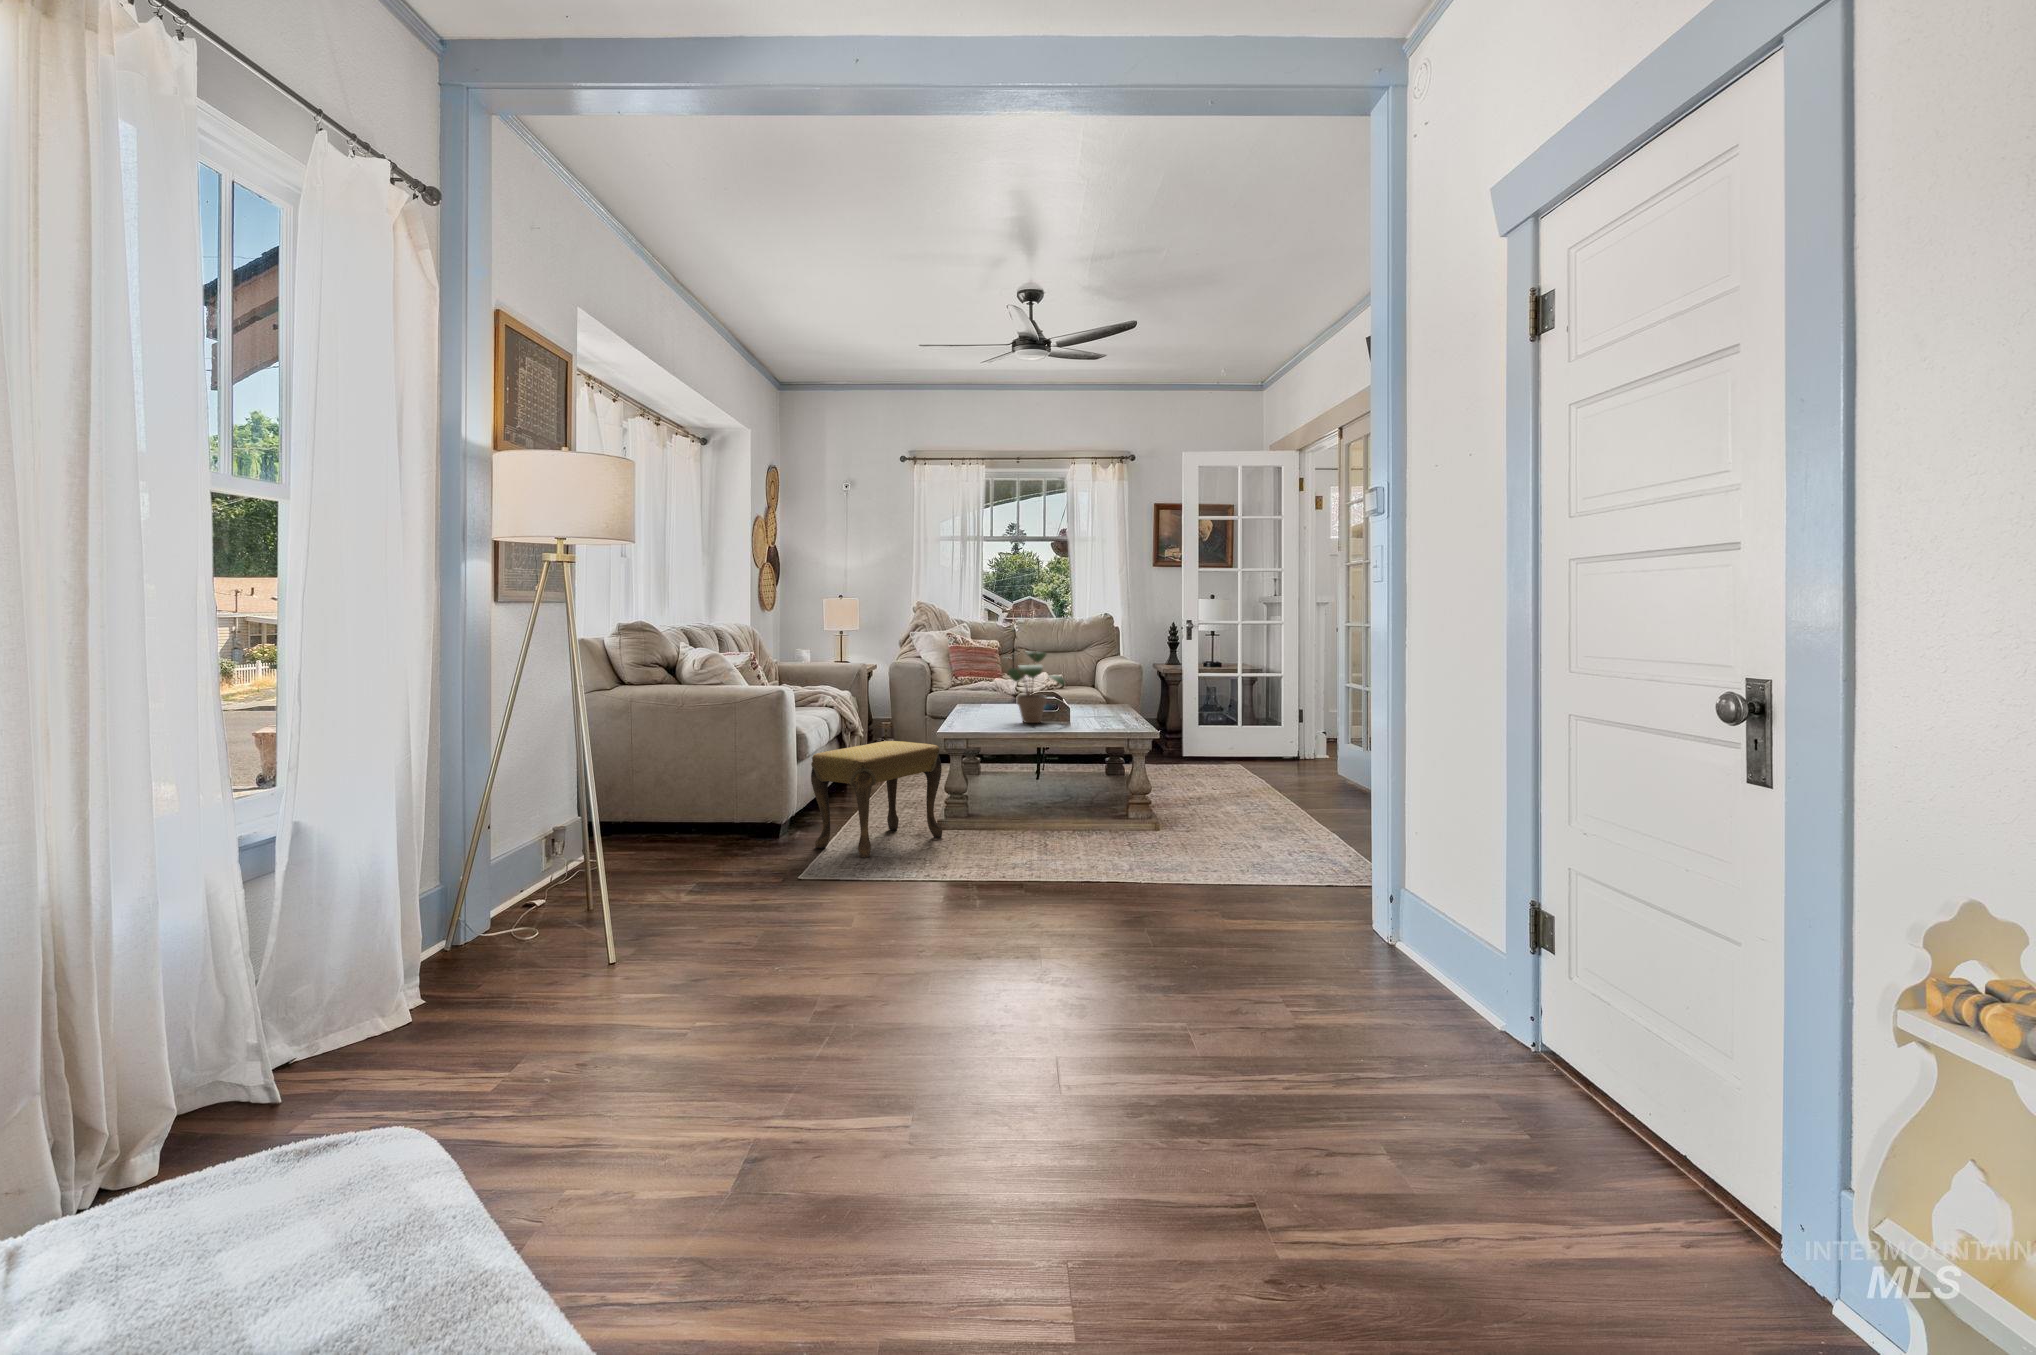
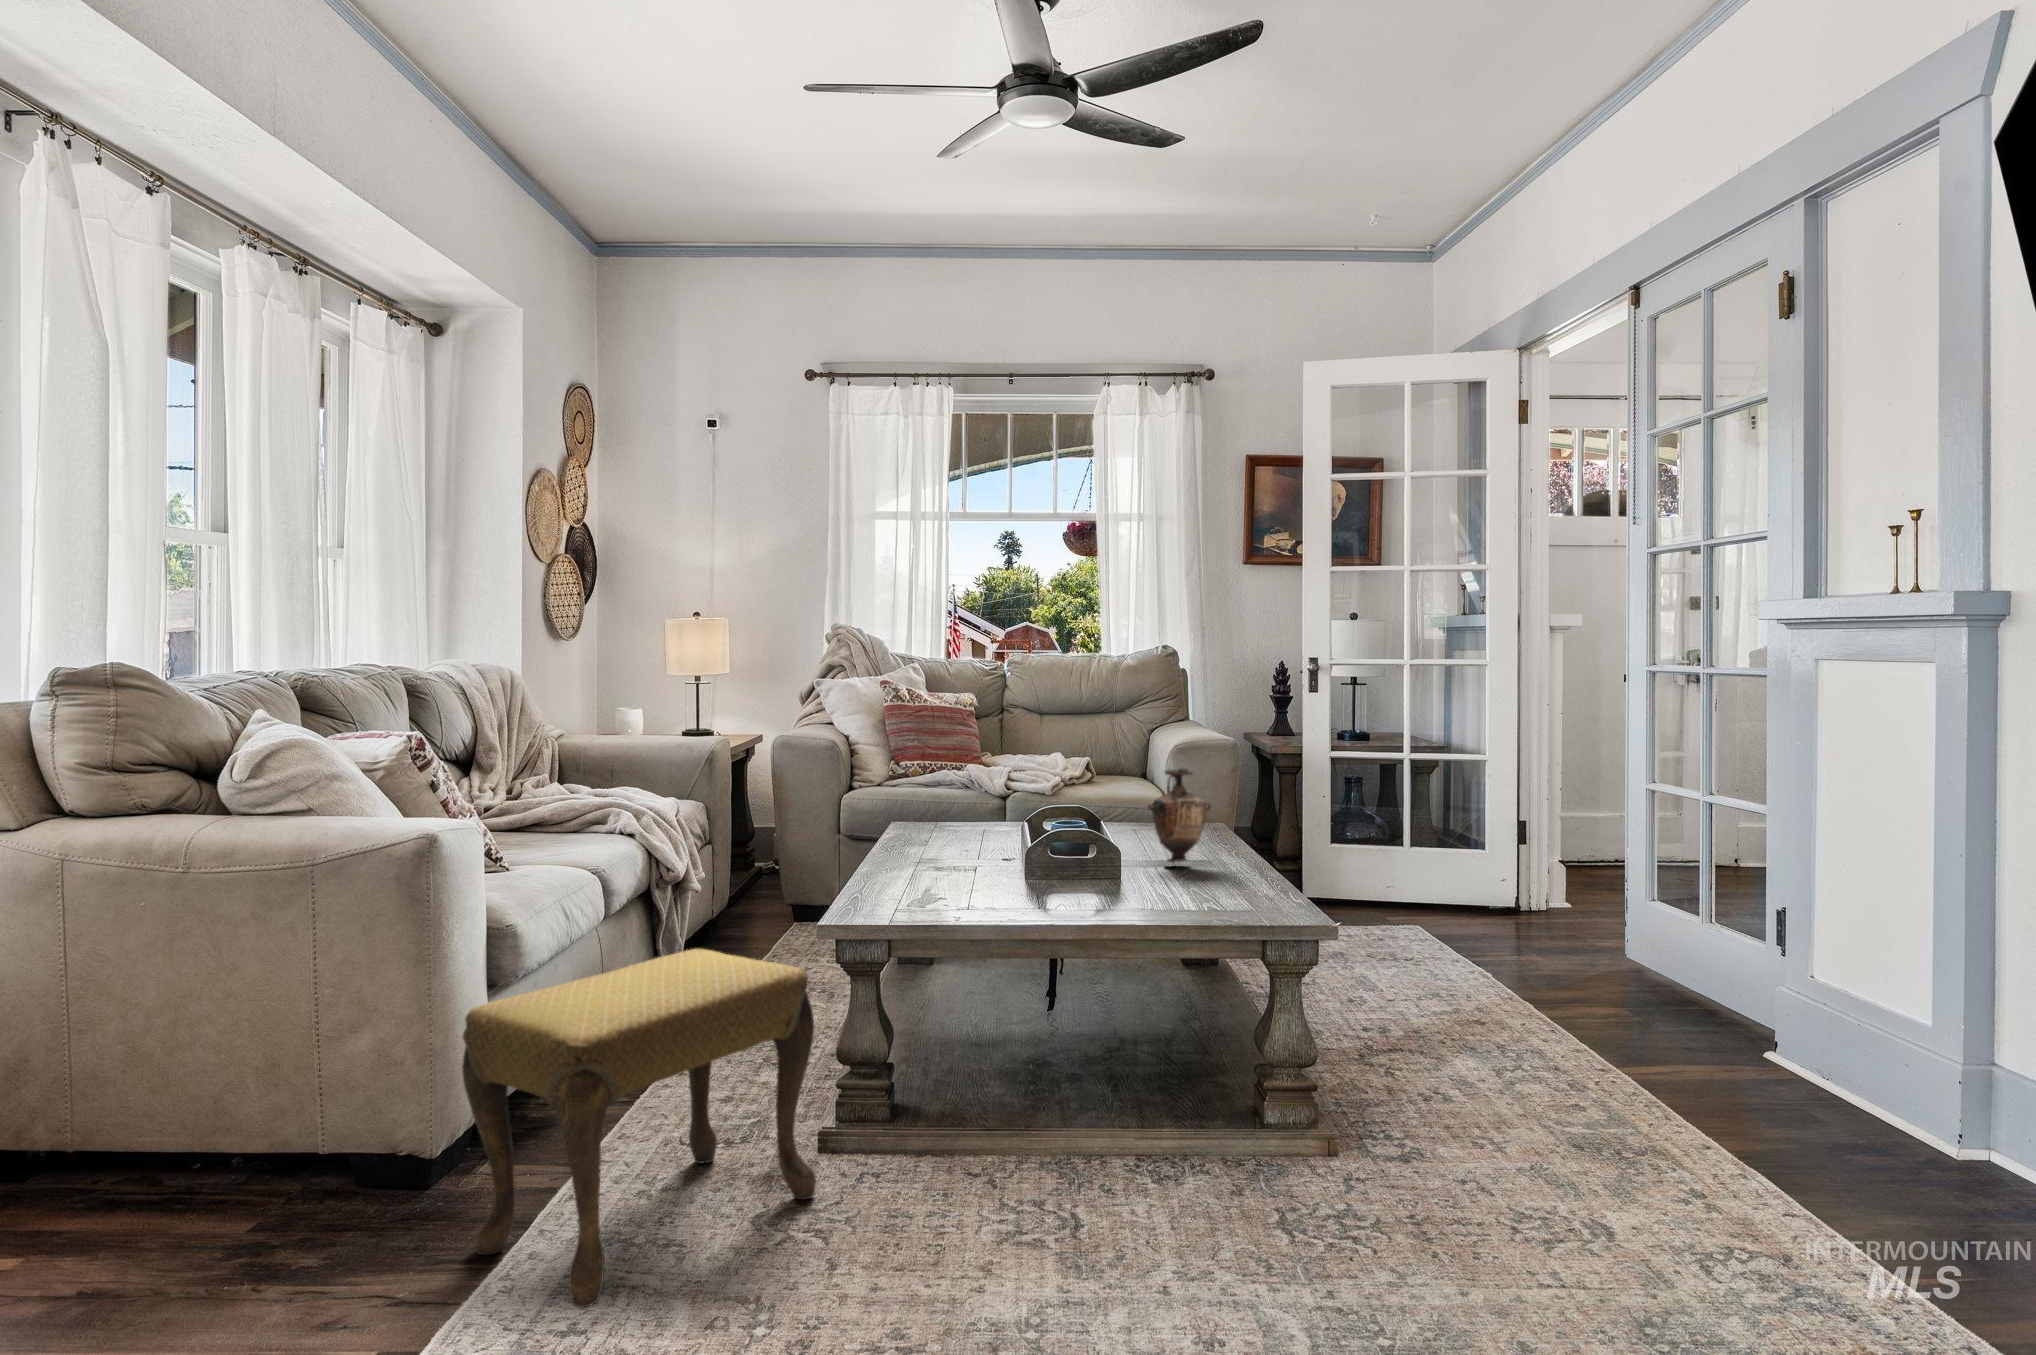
potted plant: present [1008,652,1065,723] -> none [955,725,1112,888]
vase: none [1084,668,1114,716] -> present [1148,768,1211,865]

